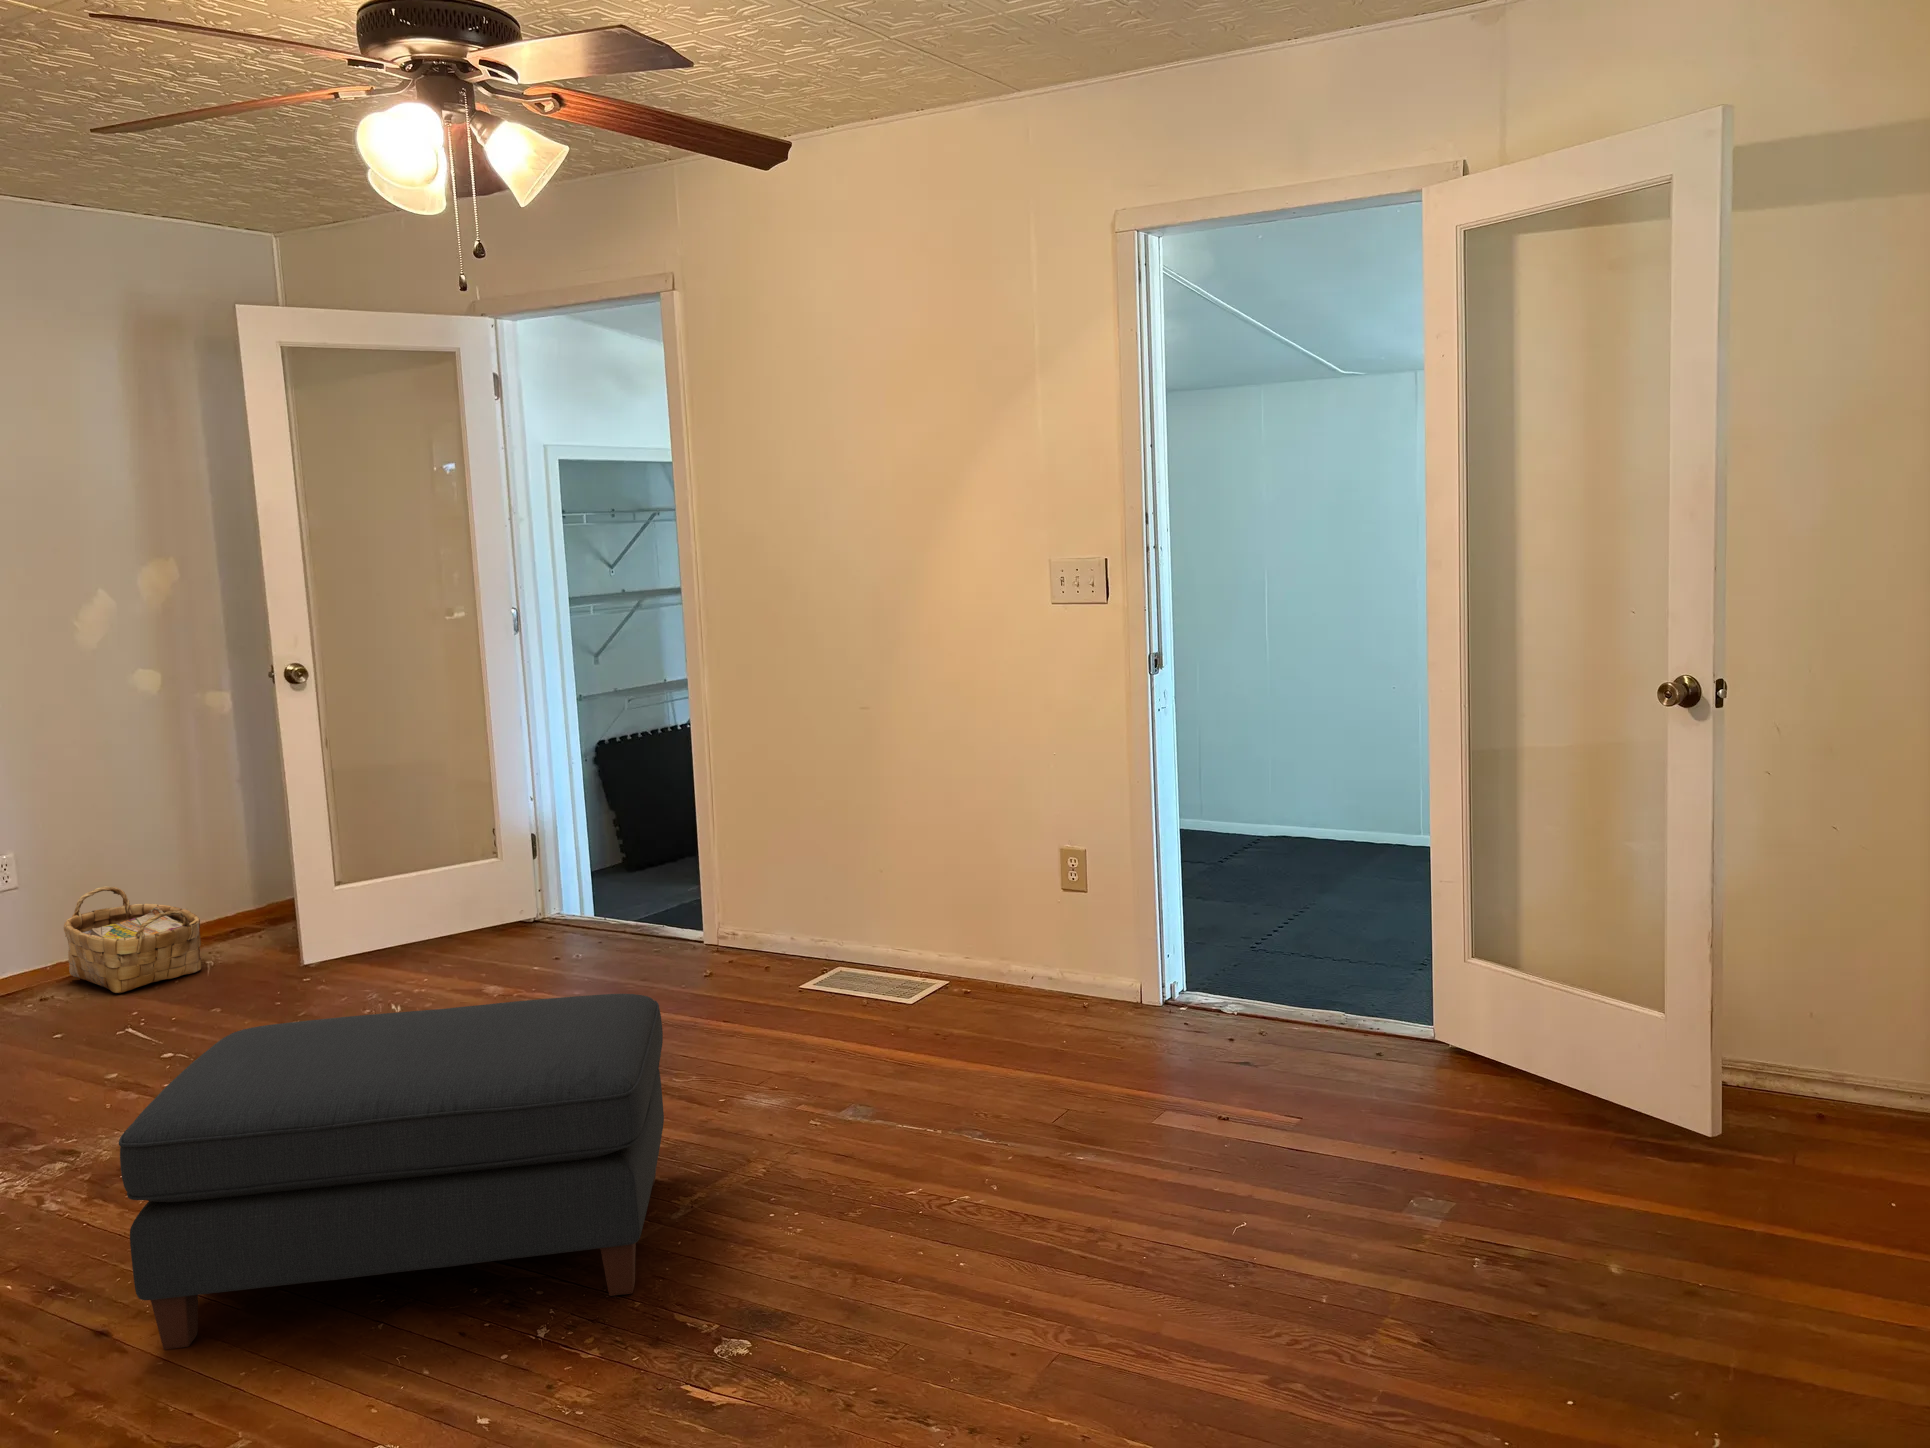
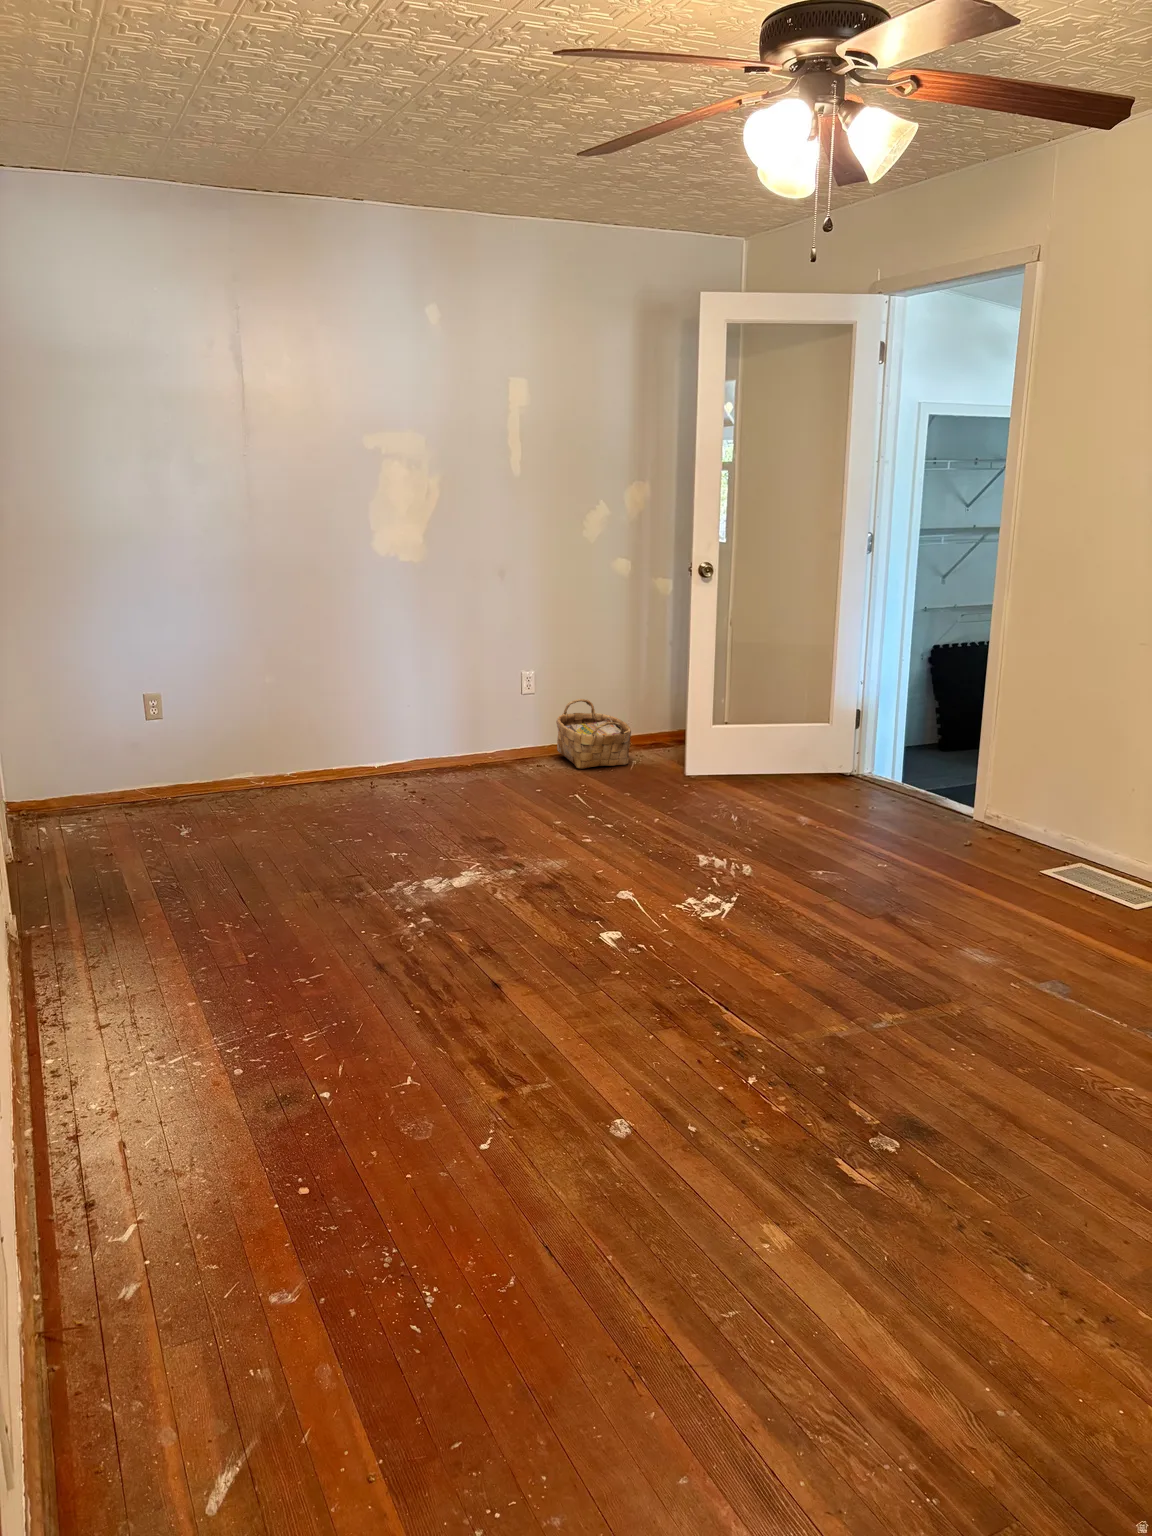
ottoman: present [119,994,664,1350] -> none [518,813,893,1075]

